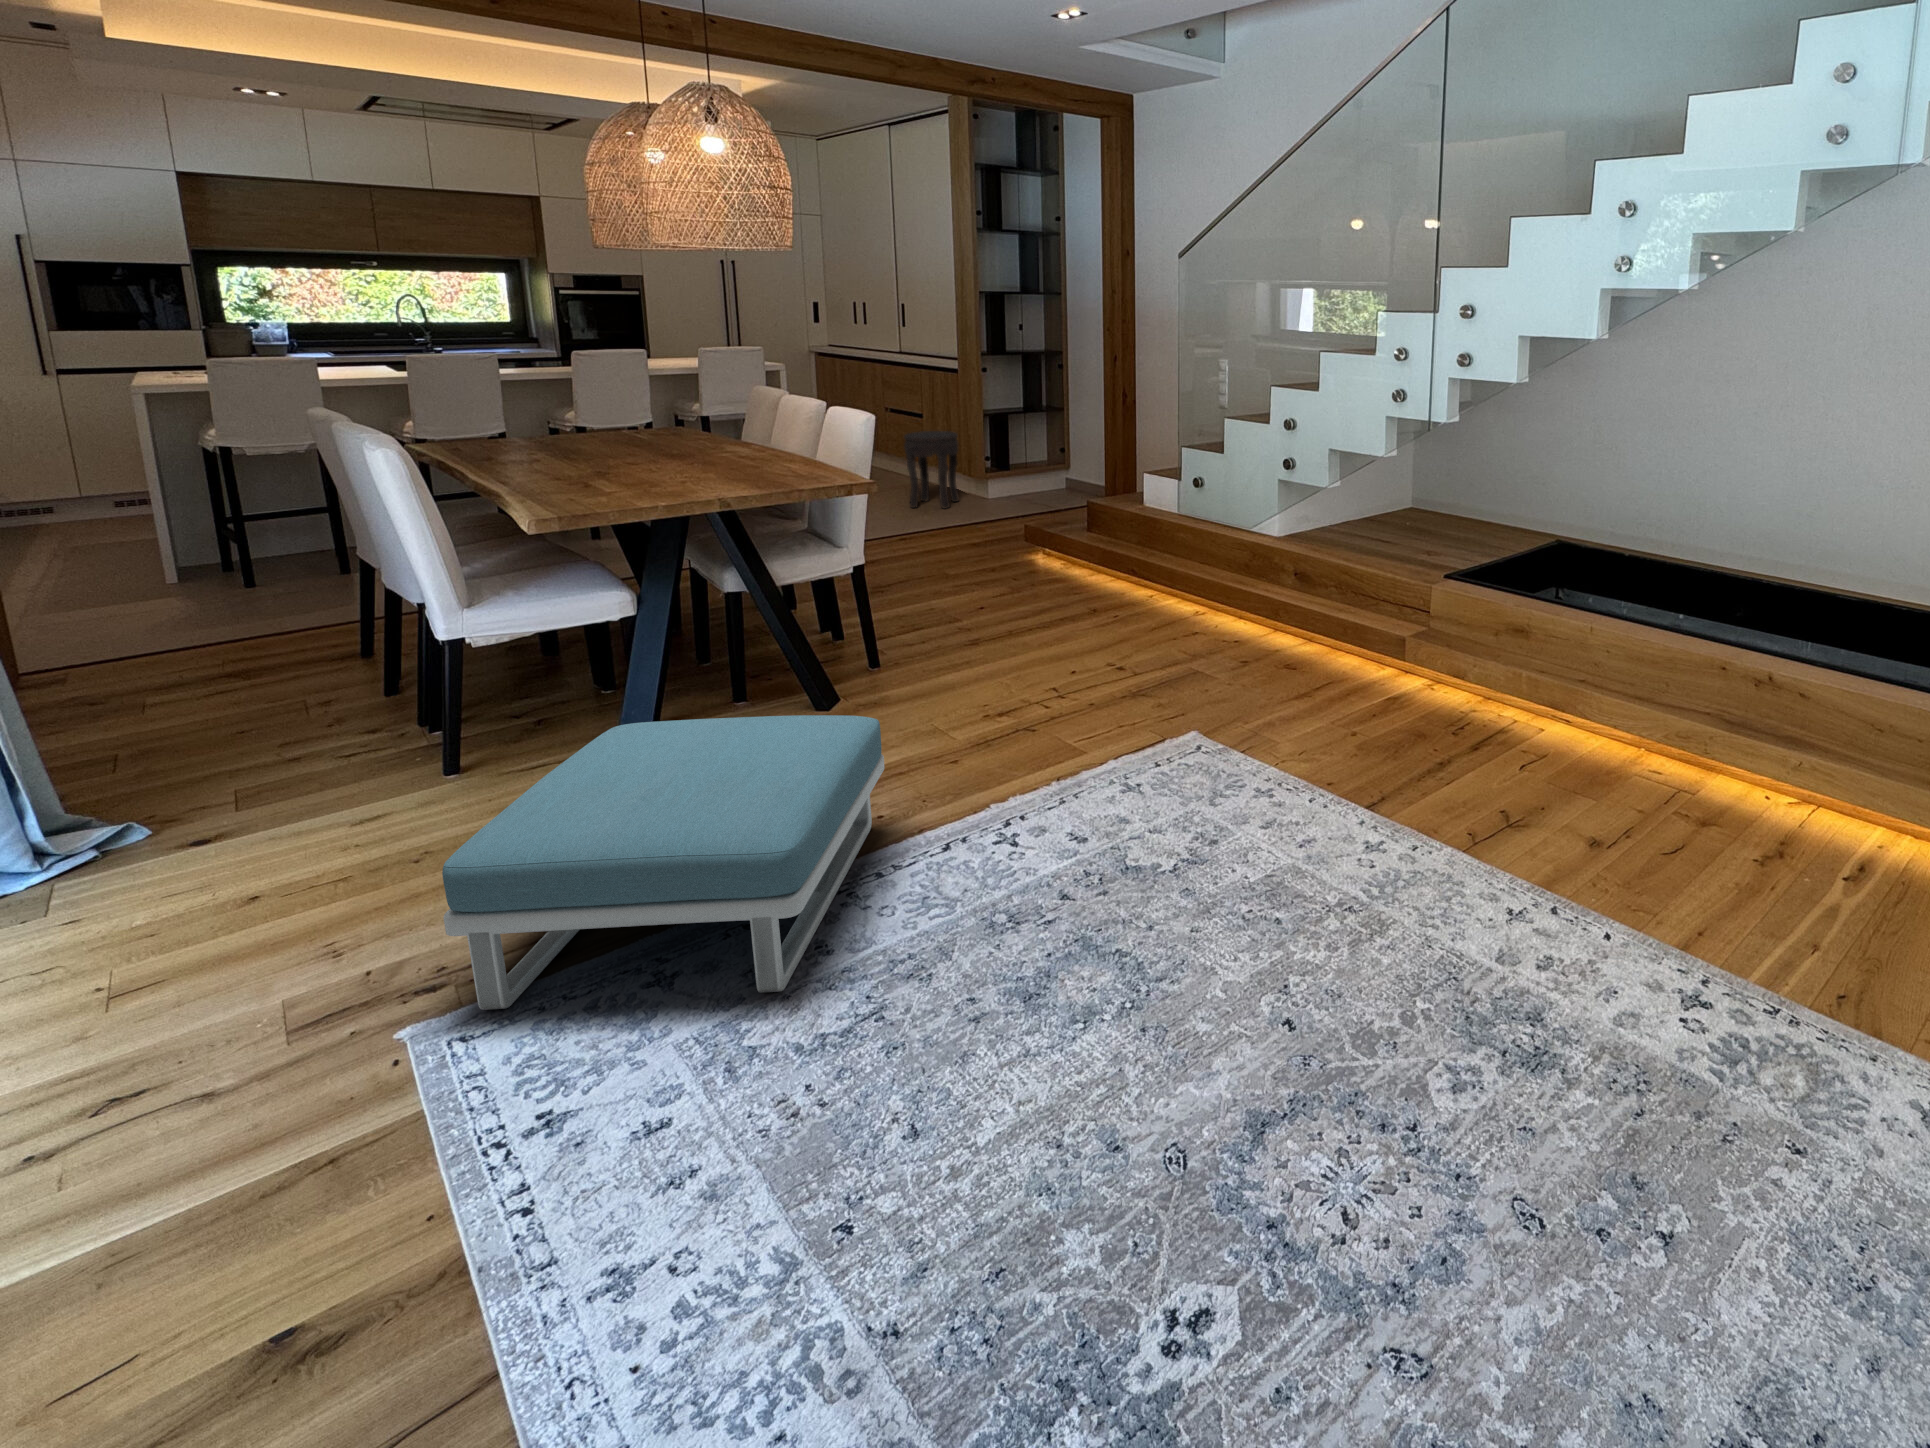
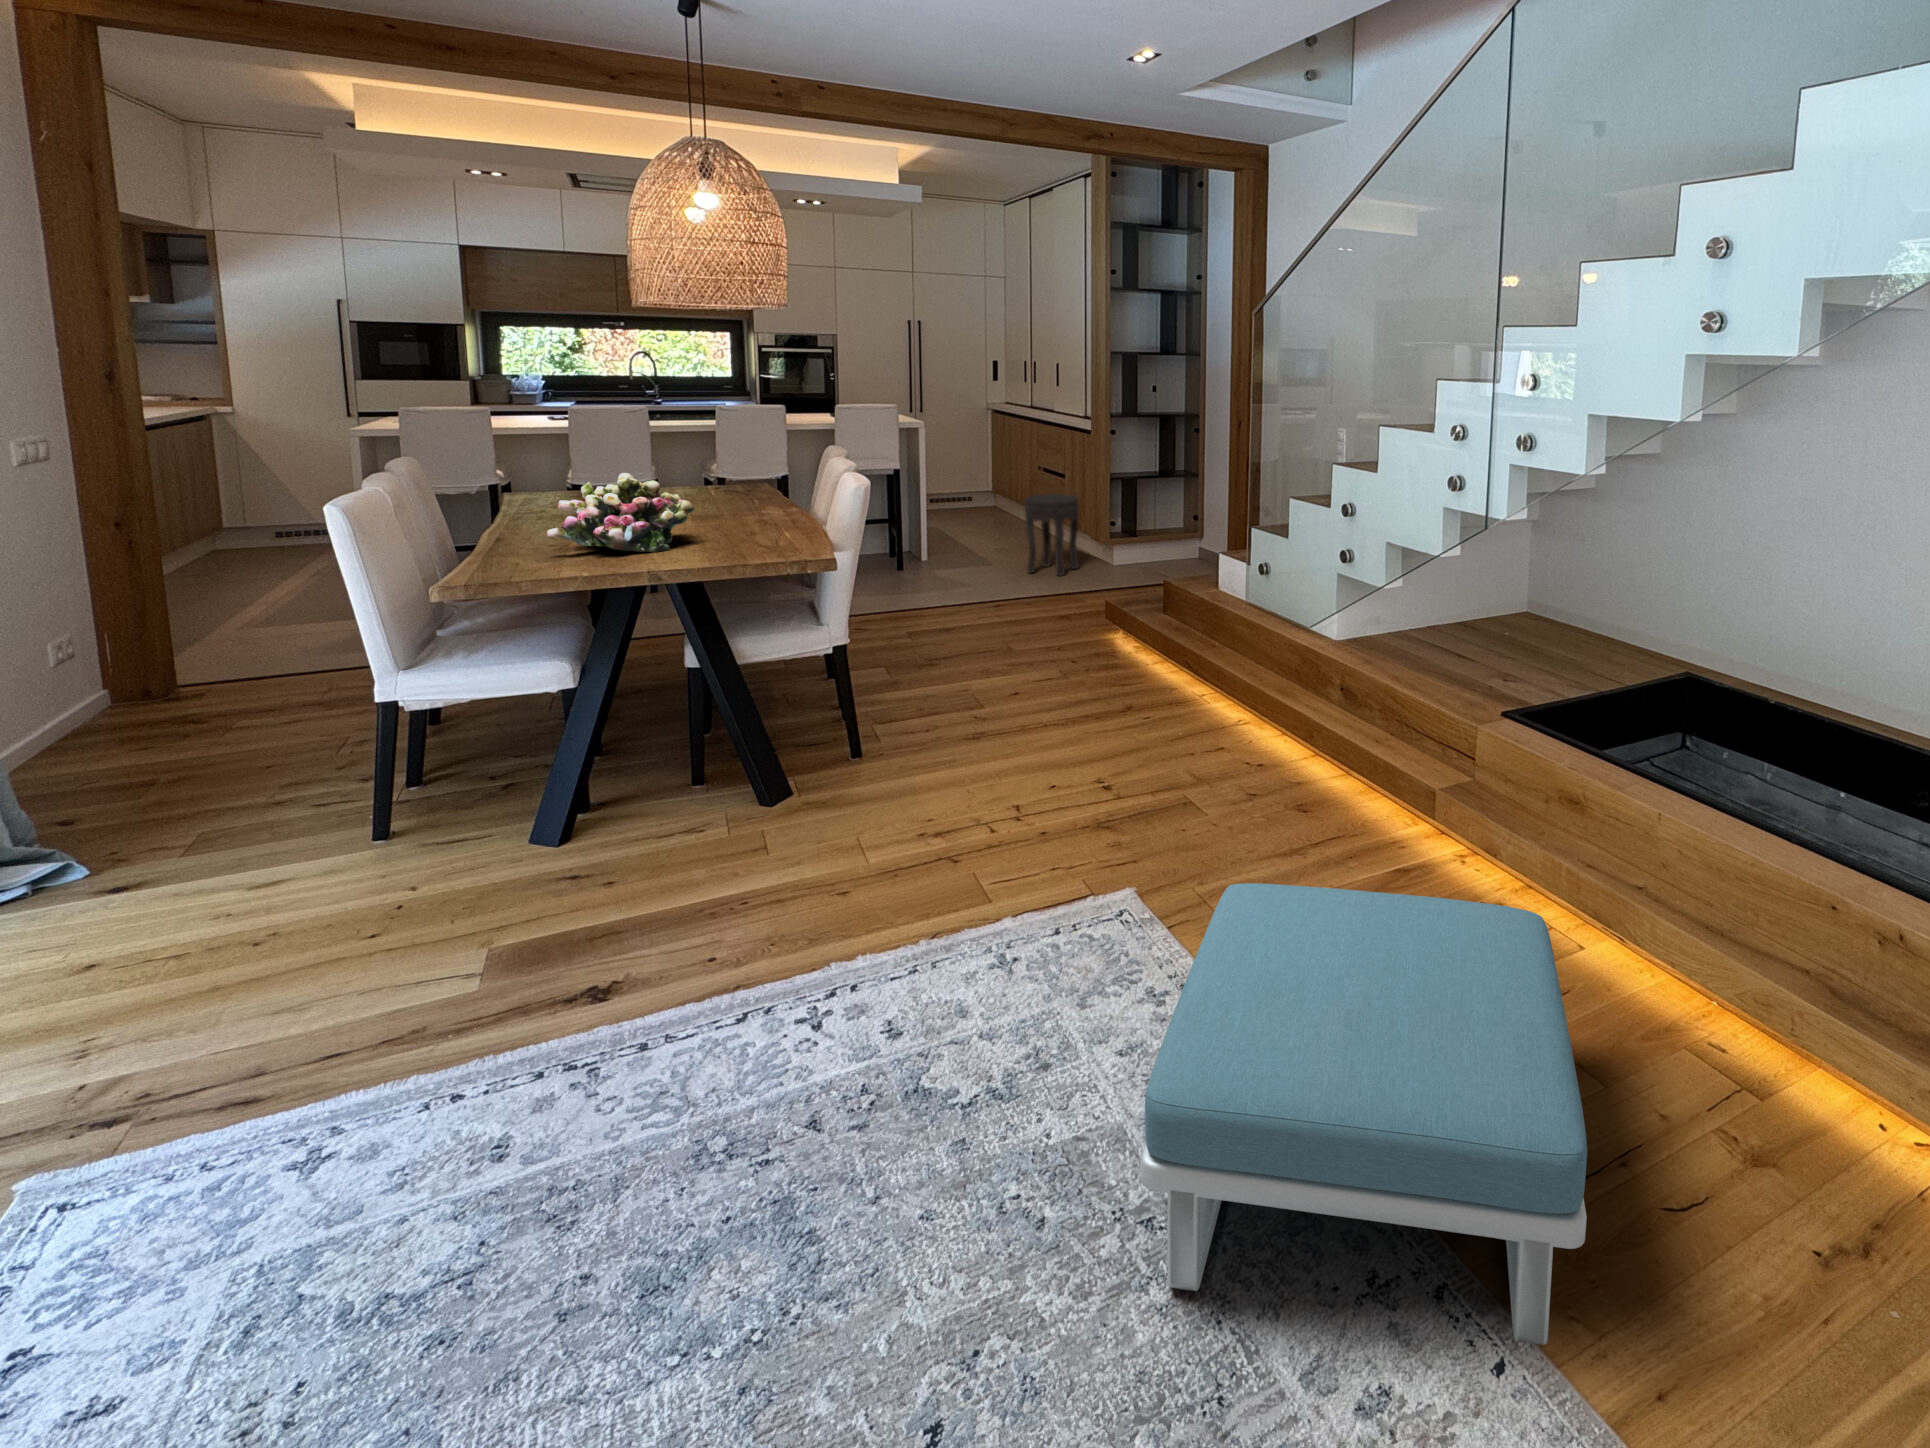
flower arrangement: none [596,409,731,482] -> present [547,473,694,552]
footstool: present [442,715,885,1010] -> present [1140,883,1587,1345]

